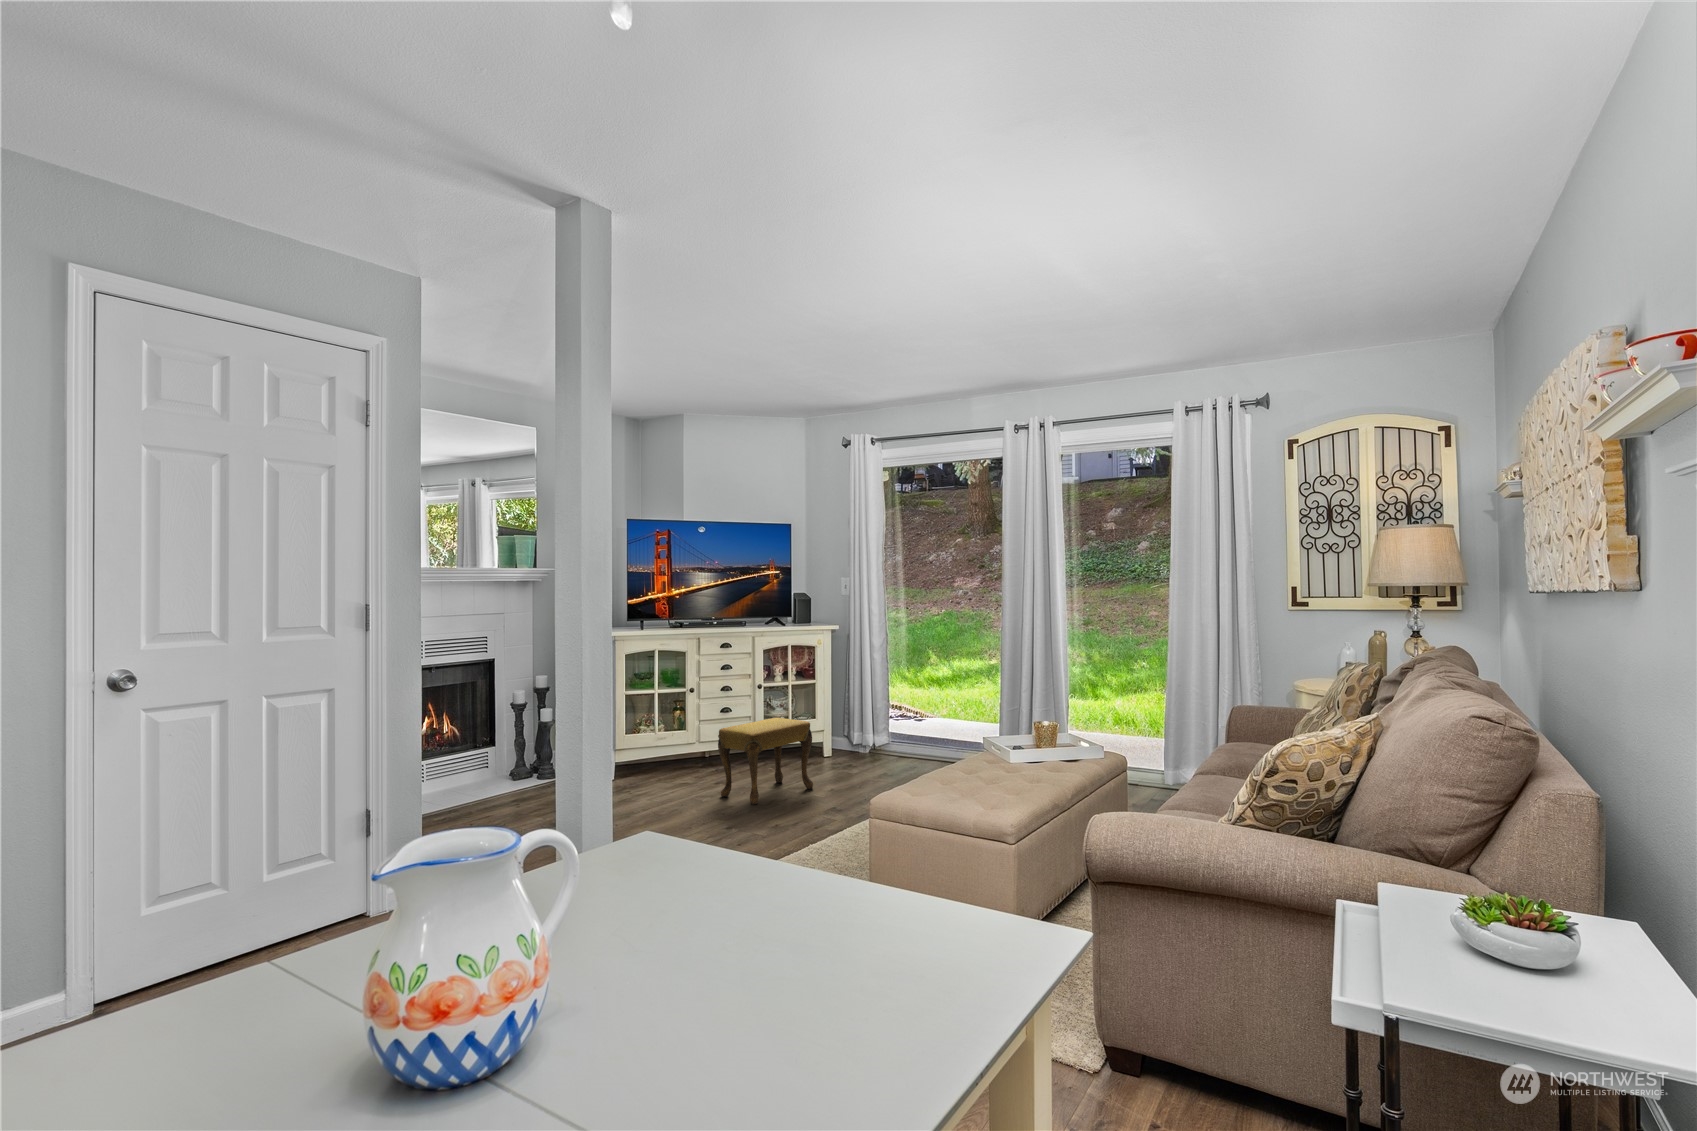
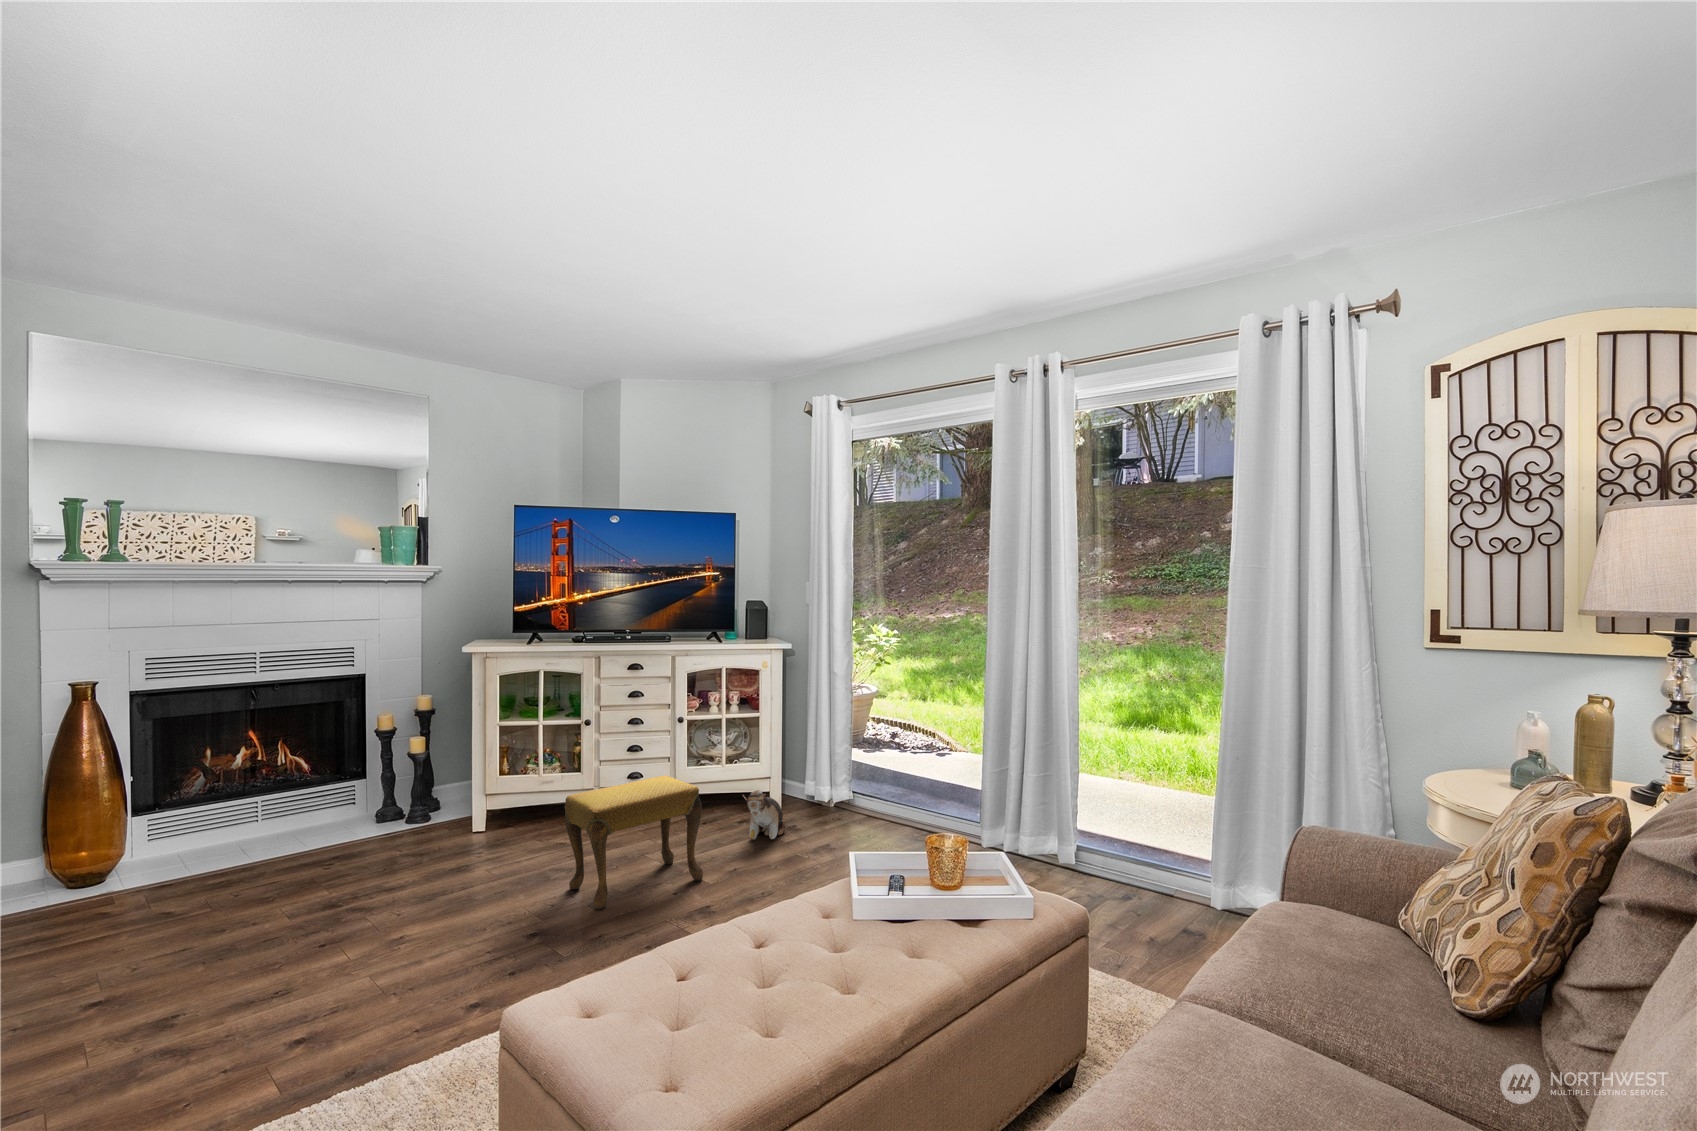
plush toy: none [824,731,849,769] -> present [743,790,785,840]

